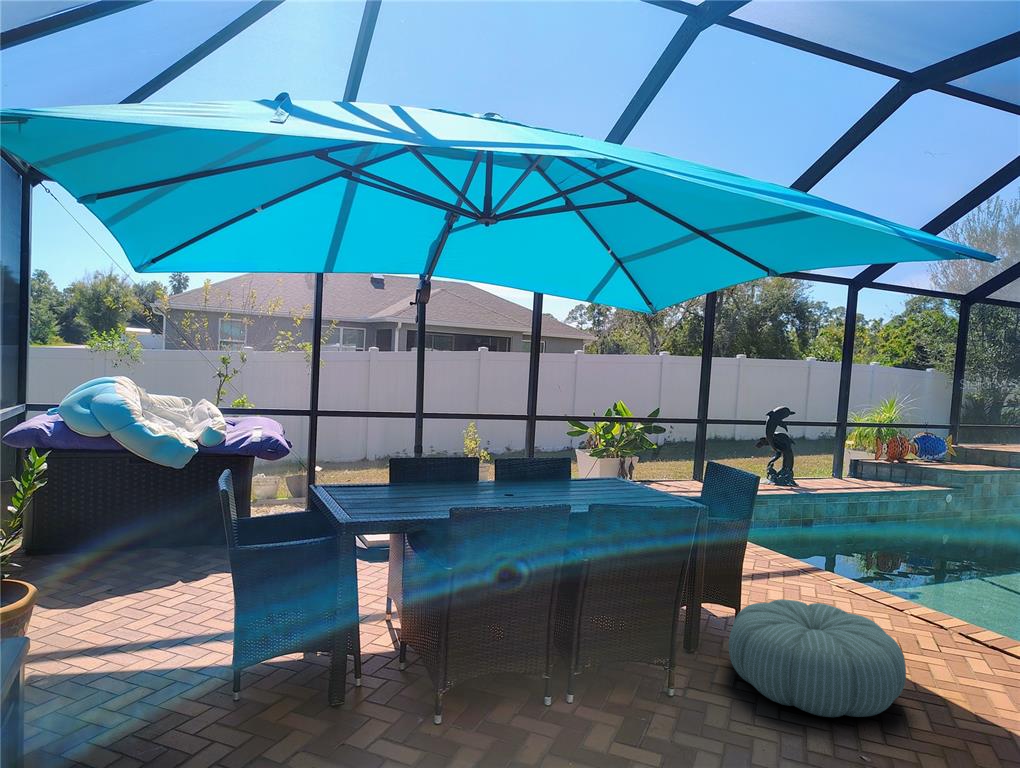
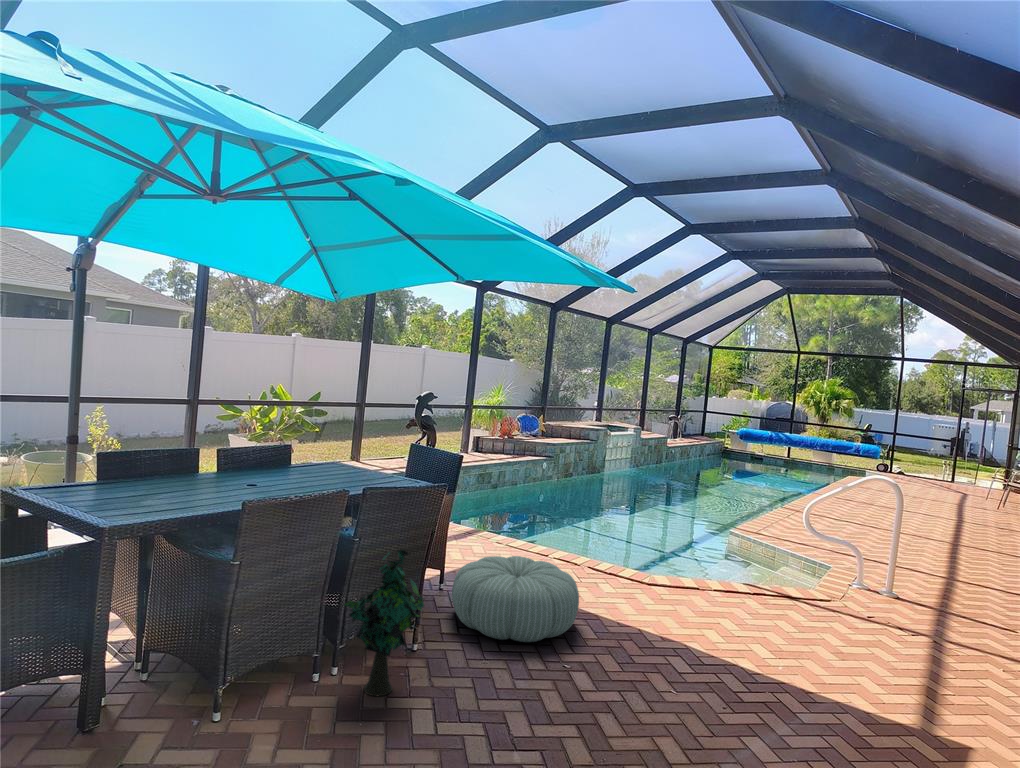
decorative plant: none [567,575,657,737] -> present [344,550,424,696]

